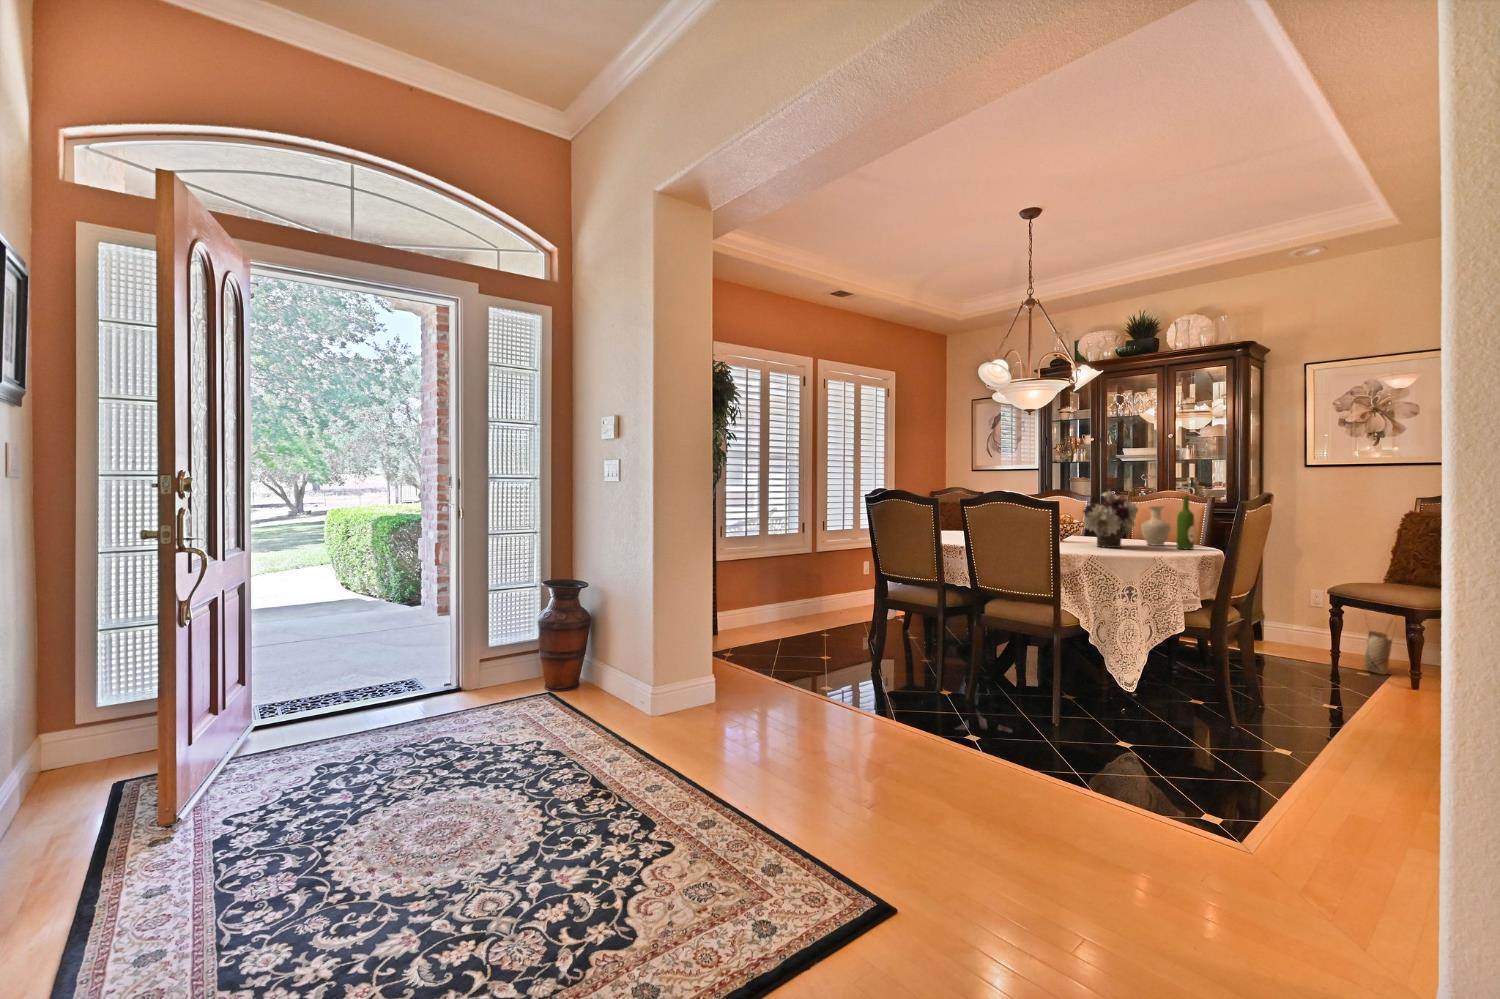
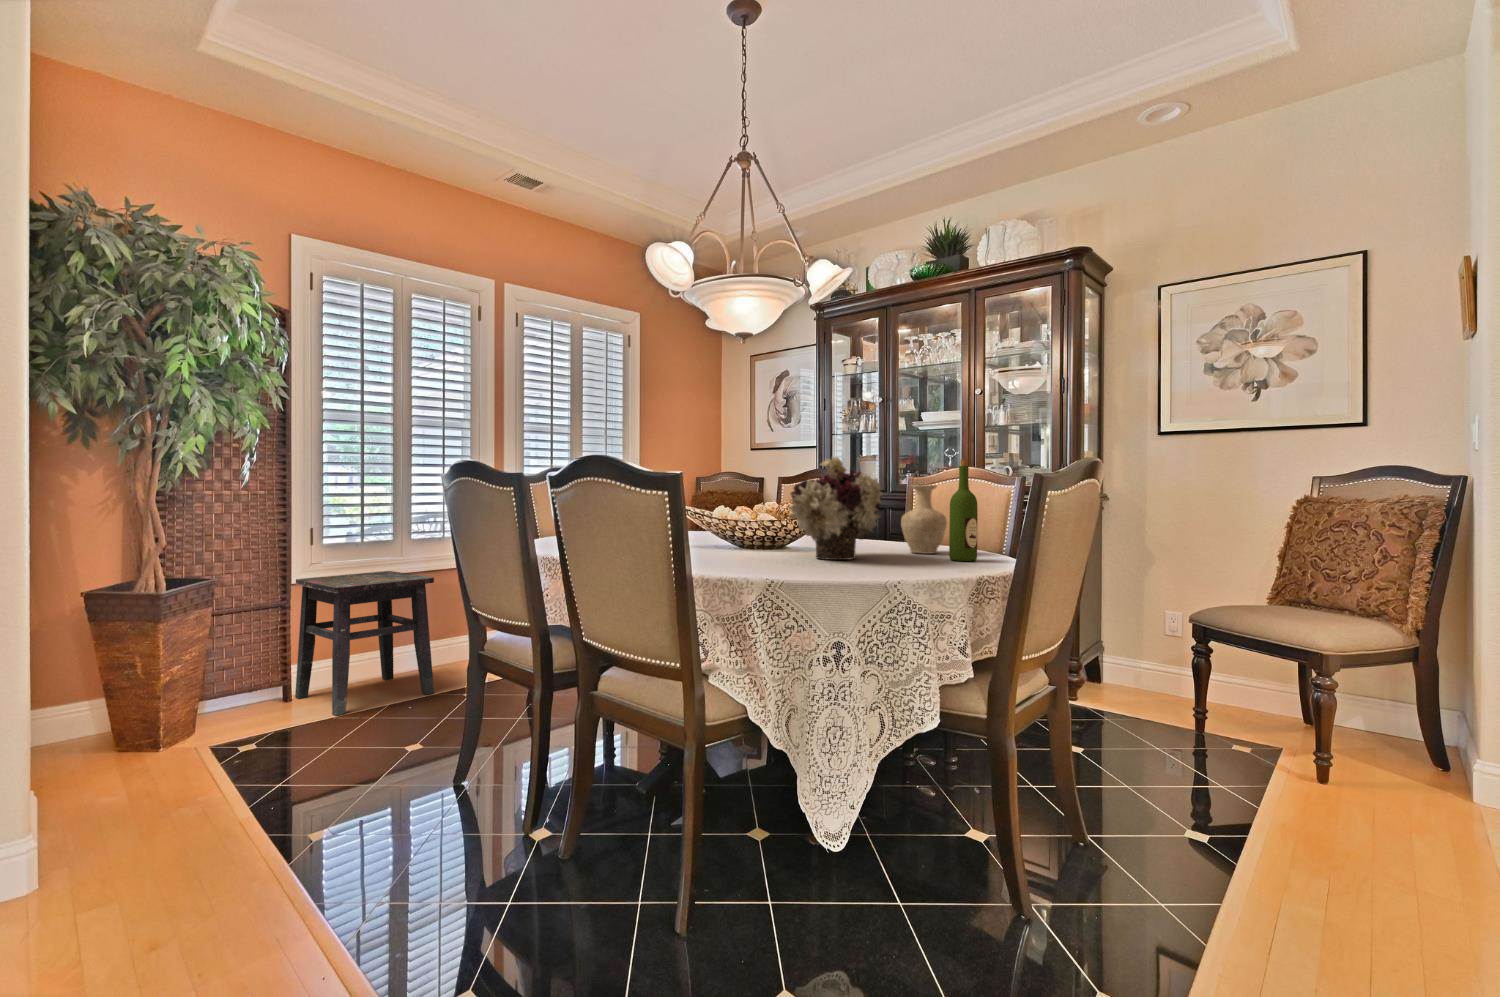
side table: none [717,555,800,641] -> present [295,571,434,716]
woven basket: present [1364,614,1392,675] -> none [1241,647,1290,746]

